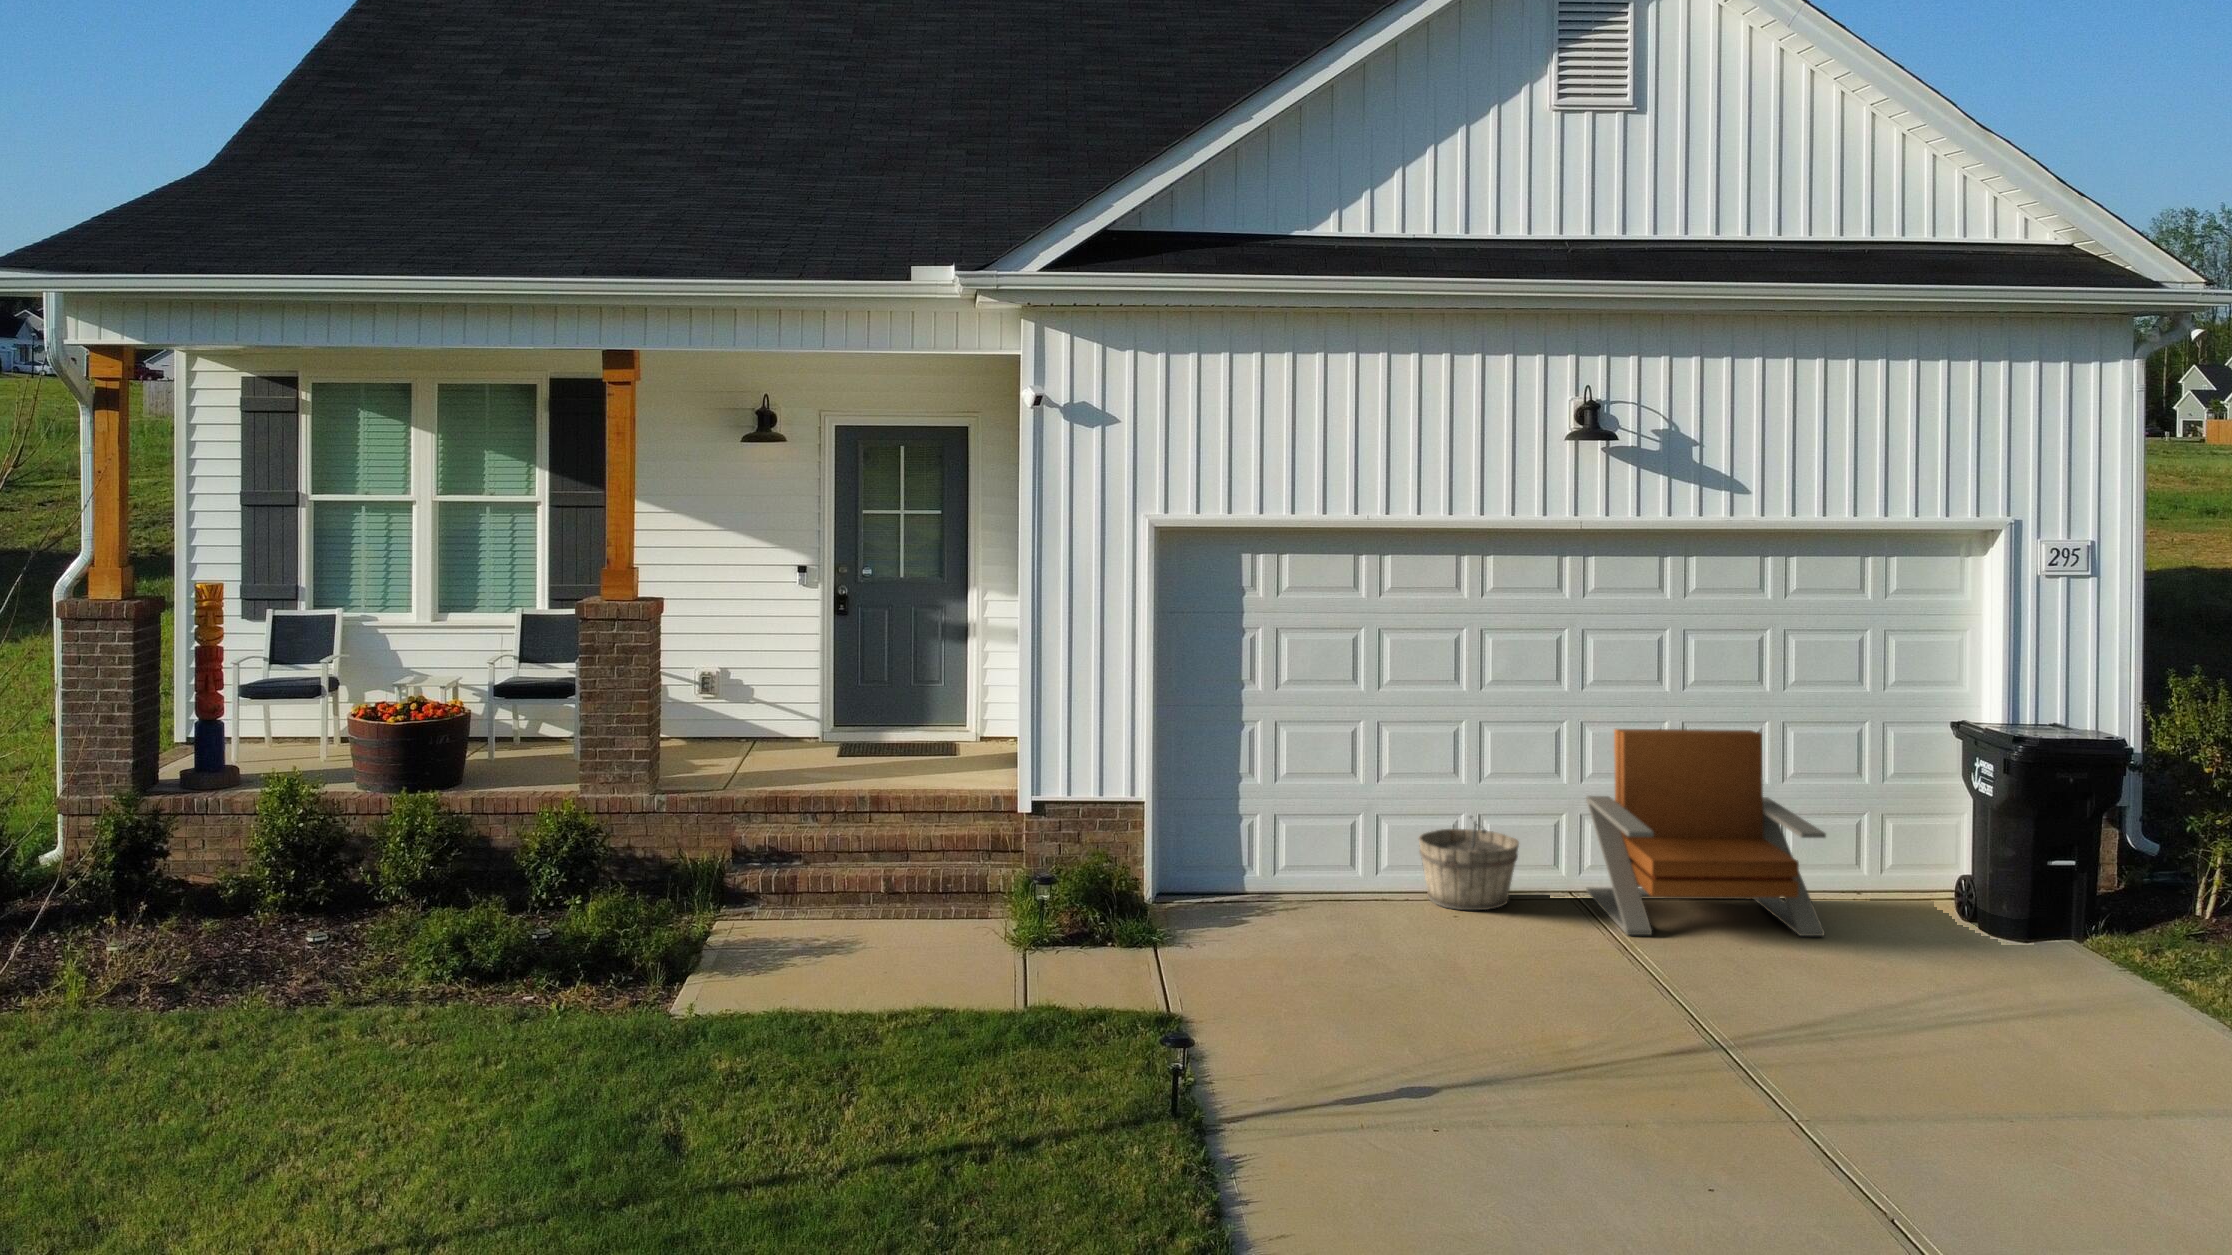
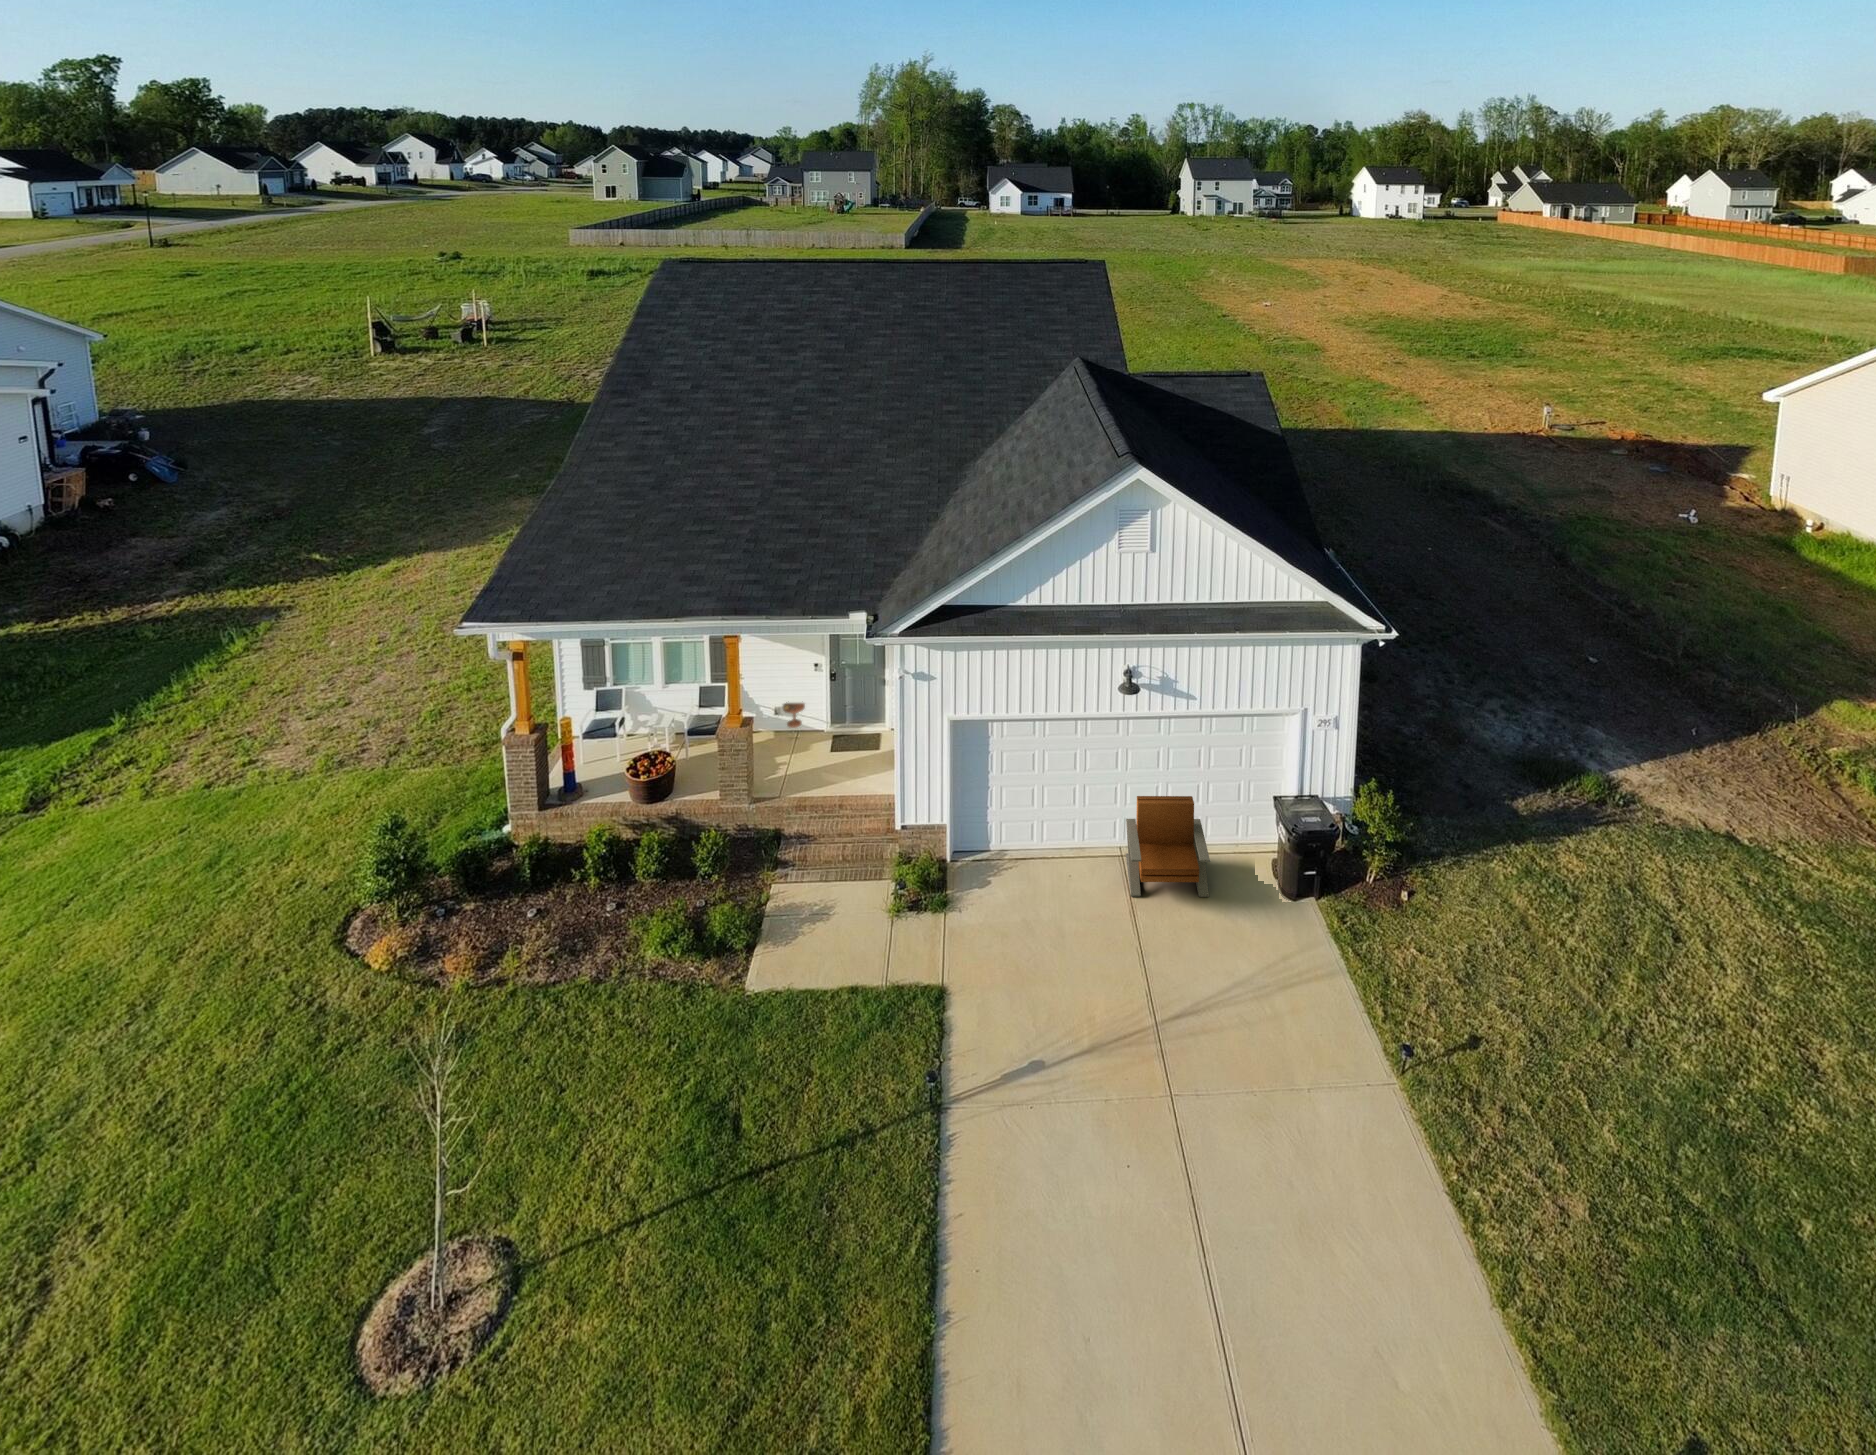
side table: none [723,648,776,744] -> present [783,703,805,728]
wooden bucket: present [1419,817,1519,910] -> none [1056,830,1096,874]

